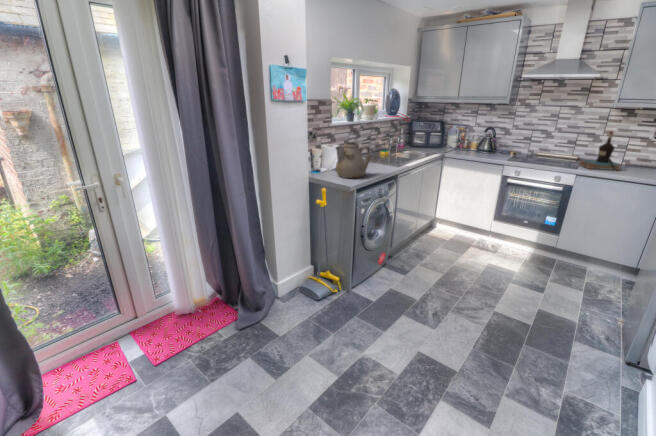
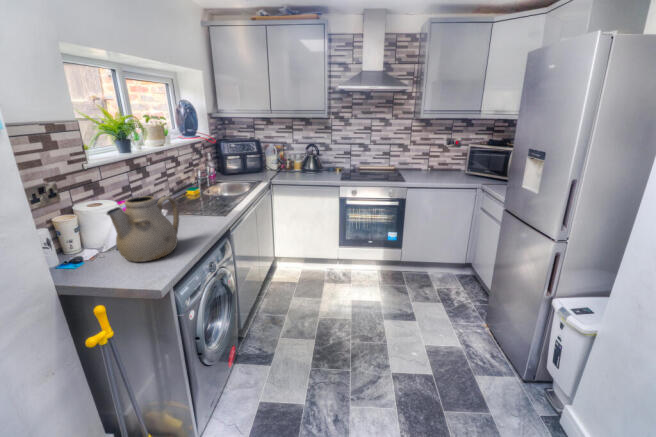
bottle: present [580,131,621,170] -> none [402,141,436,180]

